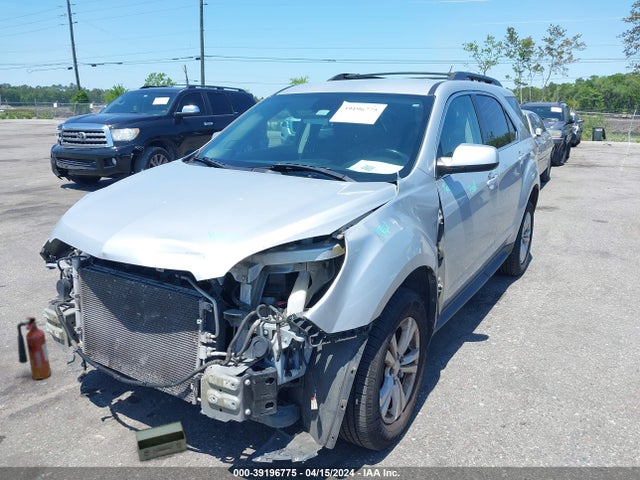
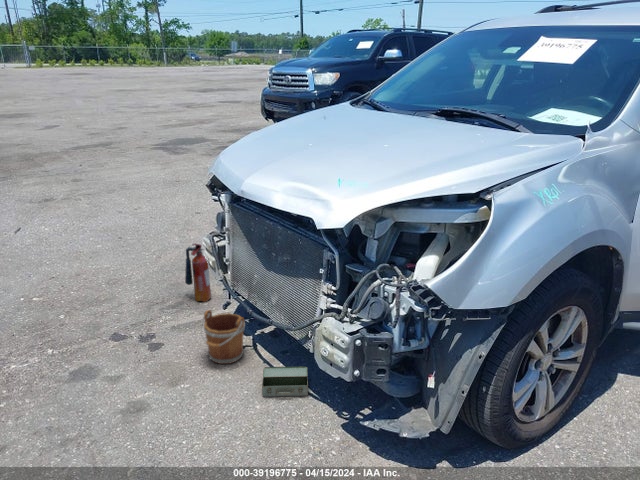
bucket: none [56,384,107,439] -> present [201,310,245,364]

